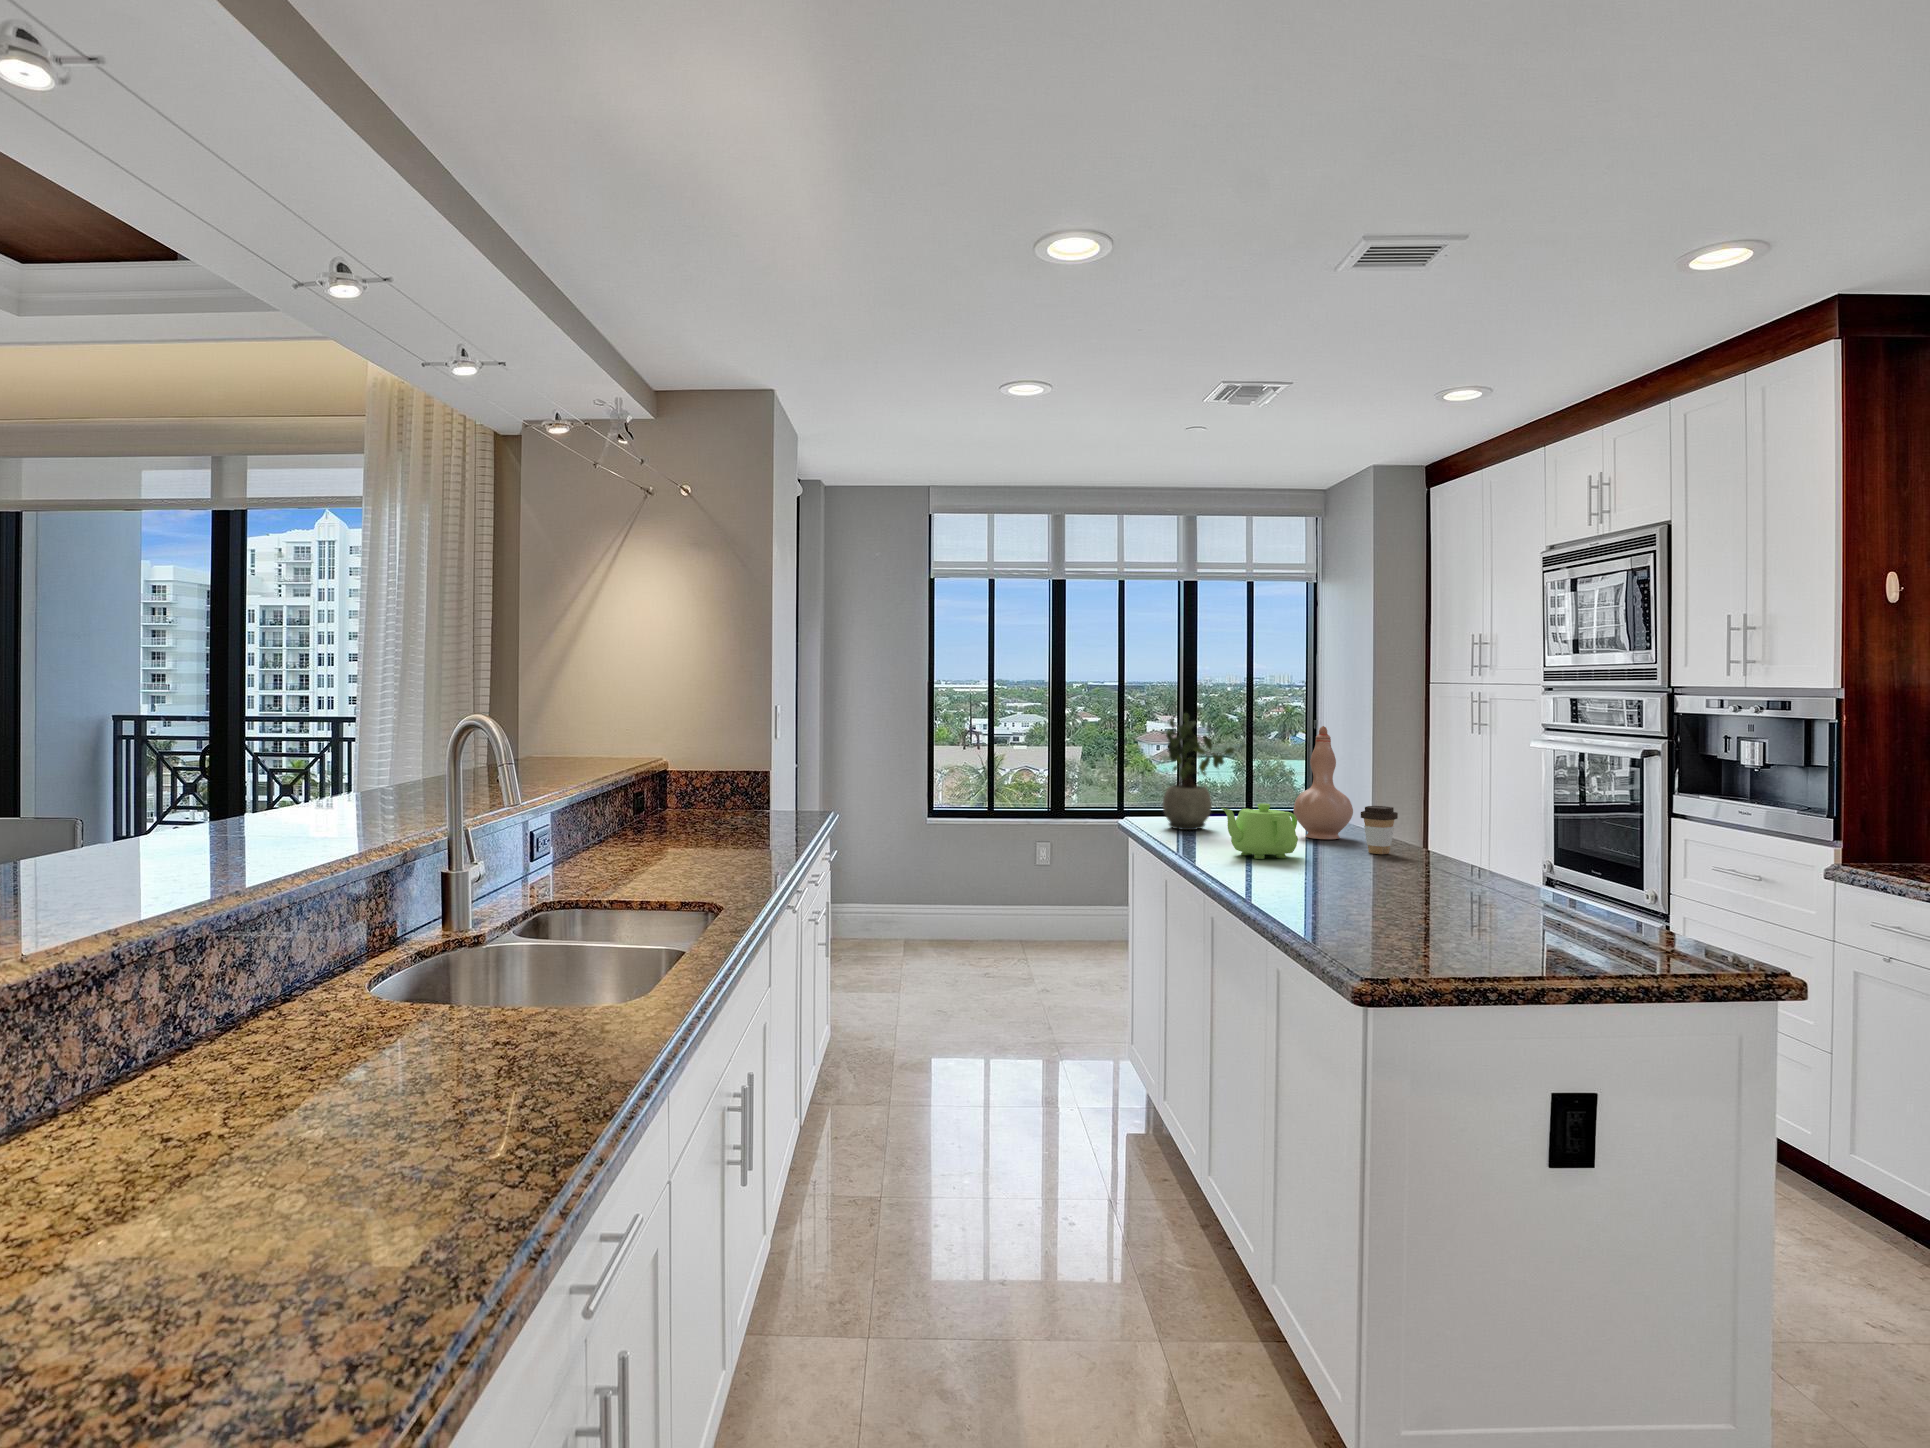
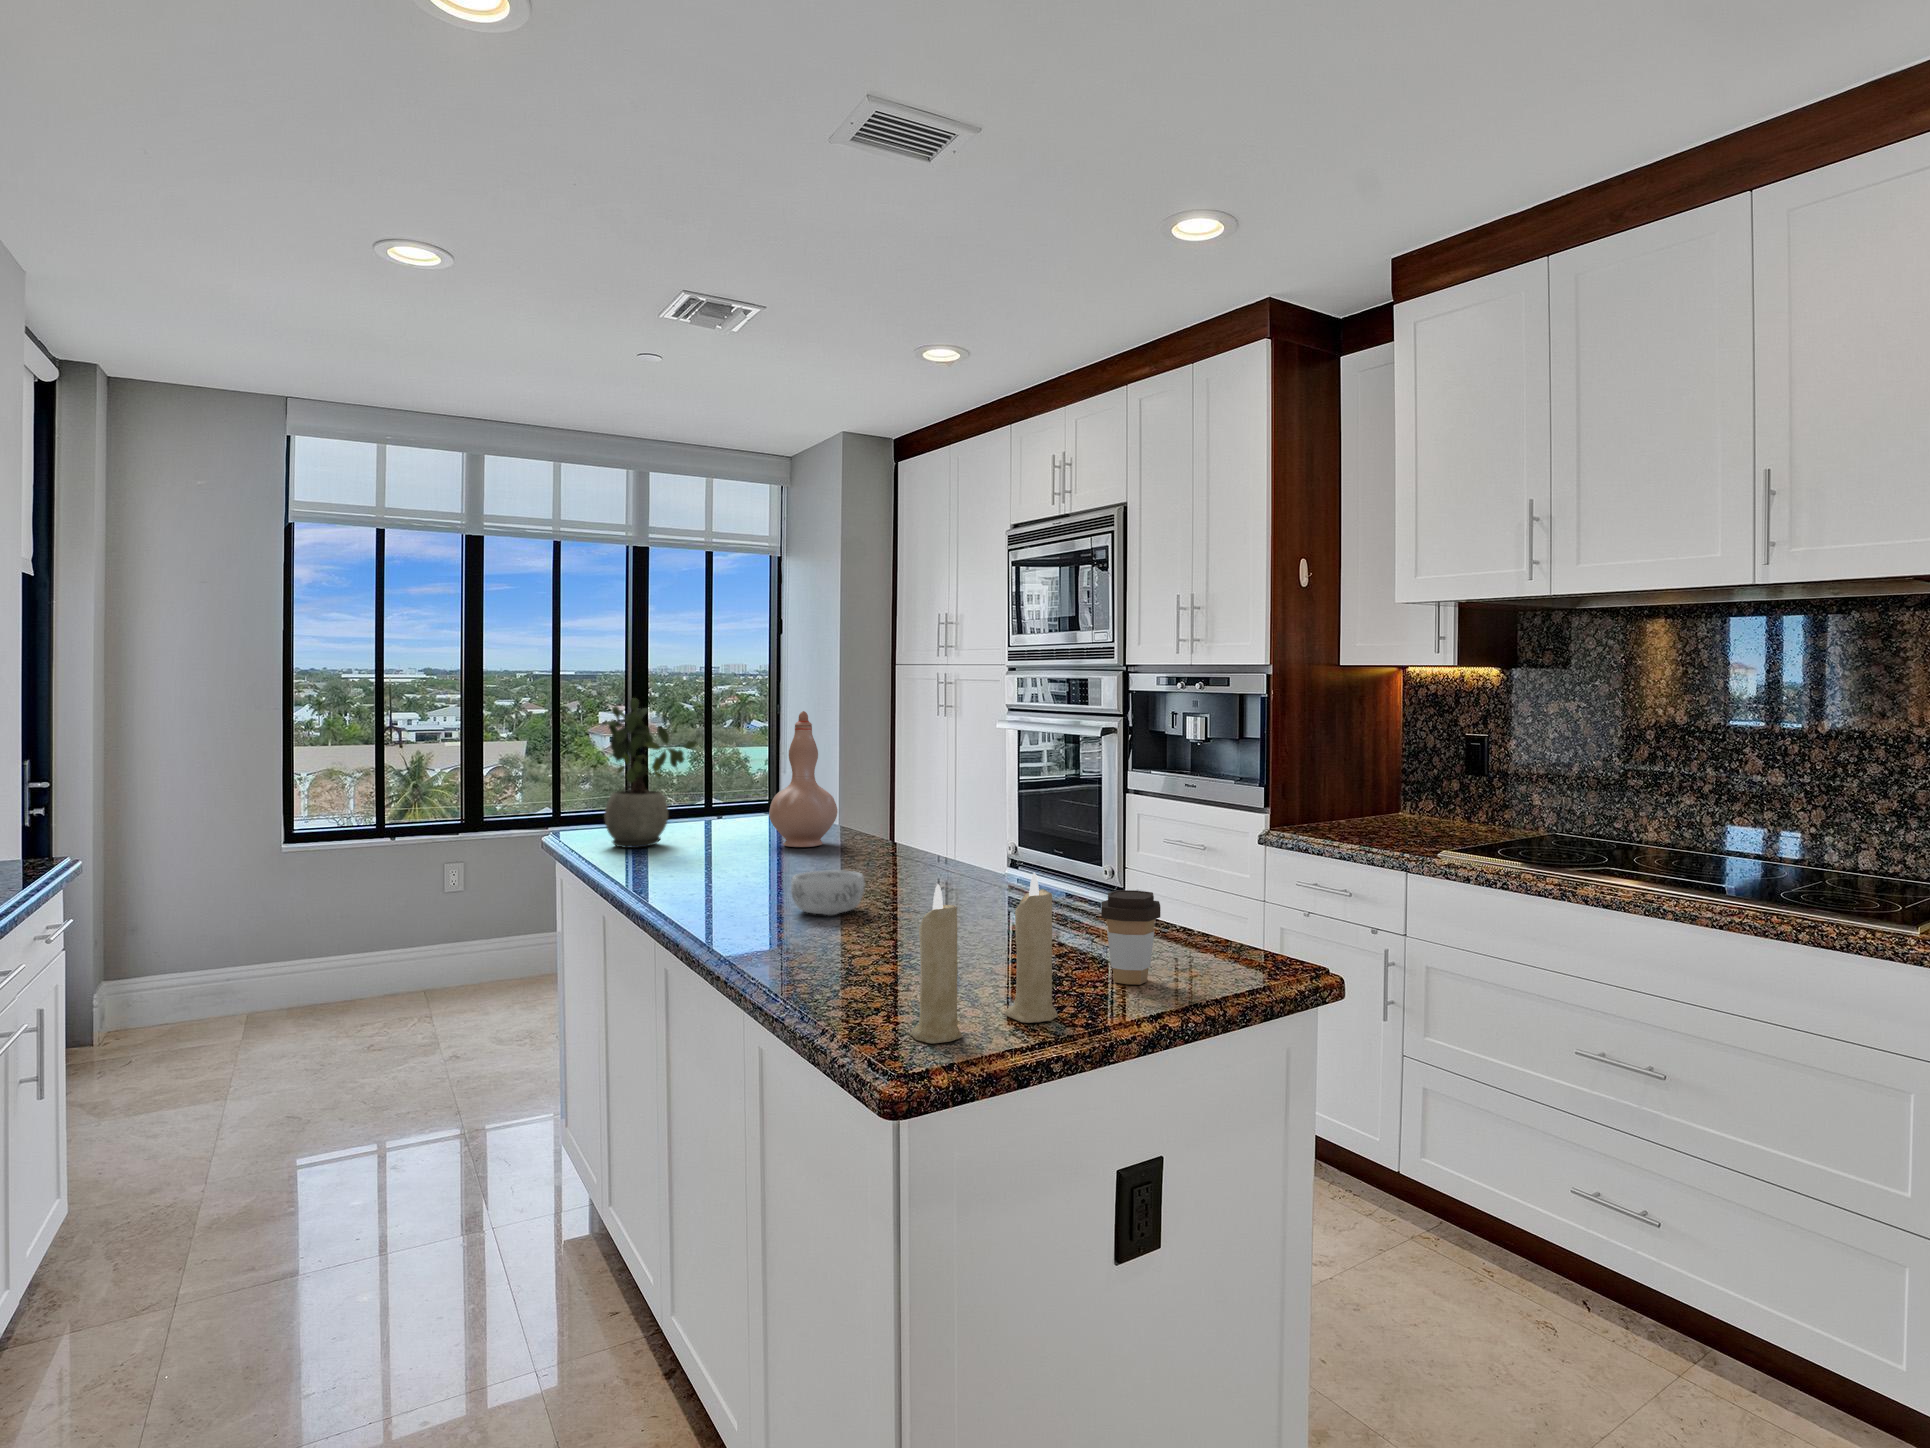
teapot: present [1221,803,1298,859] -> none [682,811,778,883]
coffee cup: present [1361,806,1398,854] -> present [1101,890,1160,985]
candle: none [1378,849,1504,968] -> present [910,873,1058,1044]
decorative bowl: none [1303,852,1364,887] -> present [791,870,865,915]

